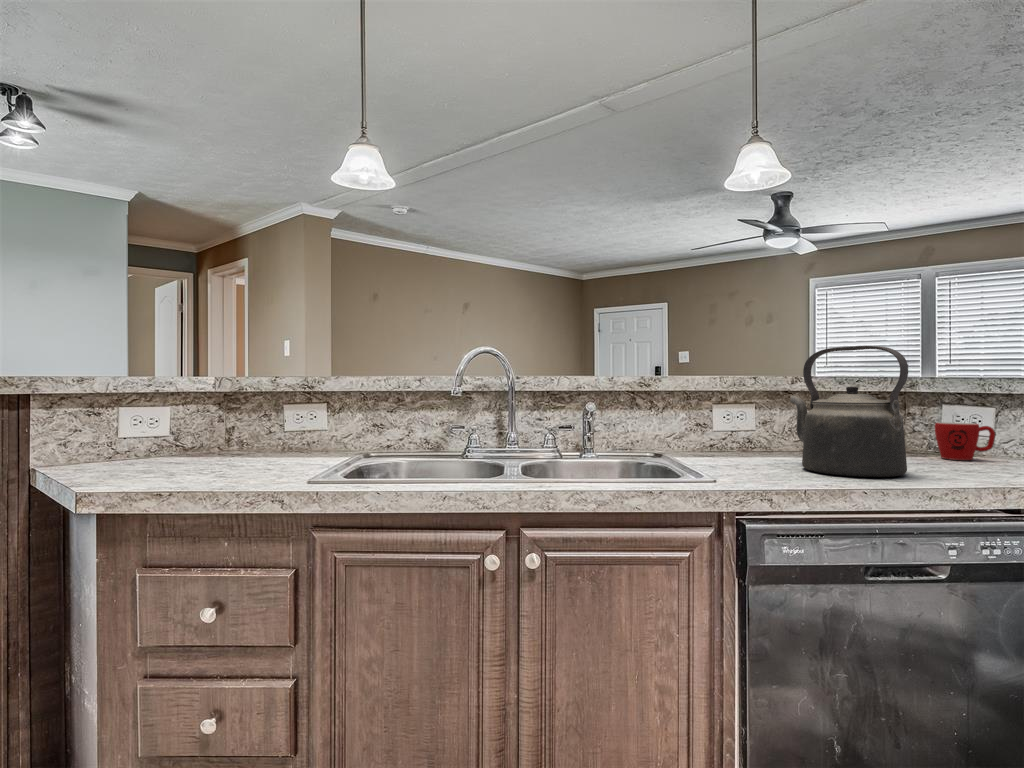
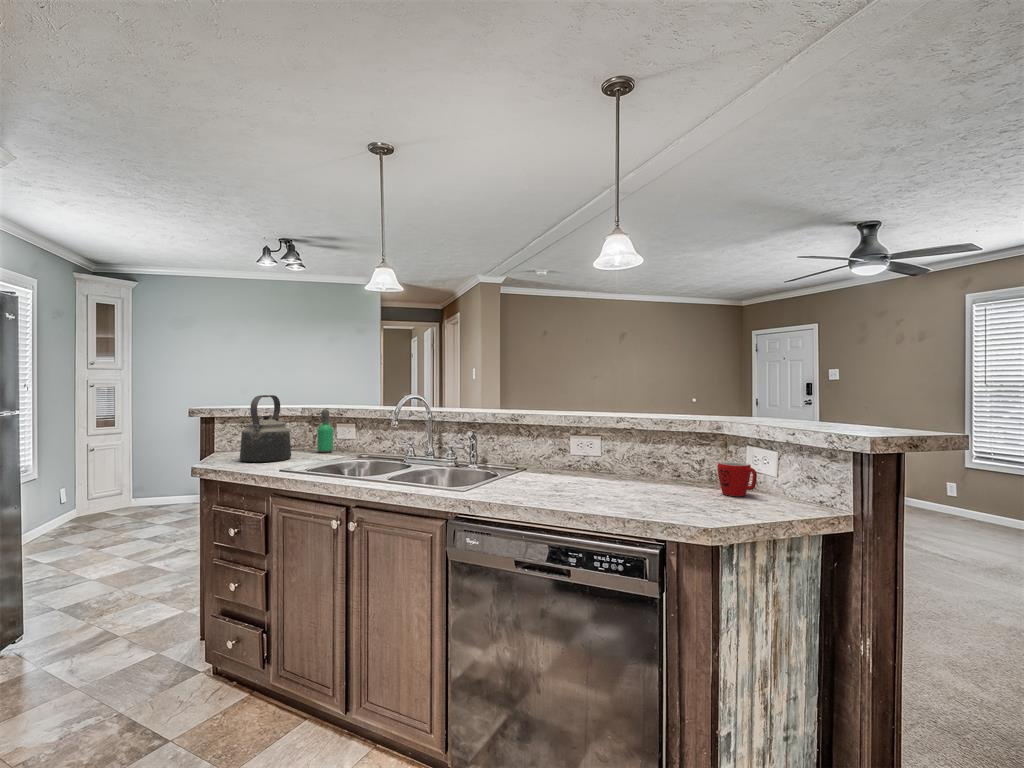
kettle: present [790,346,908,477] -> present [240,395,291,462]
soap dispenser: none [261,379,289,455] -> present [317,409,333,453]

